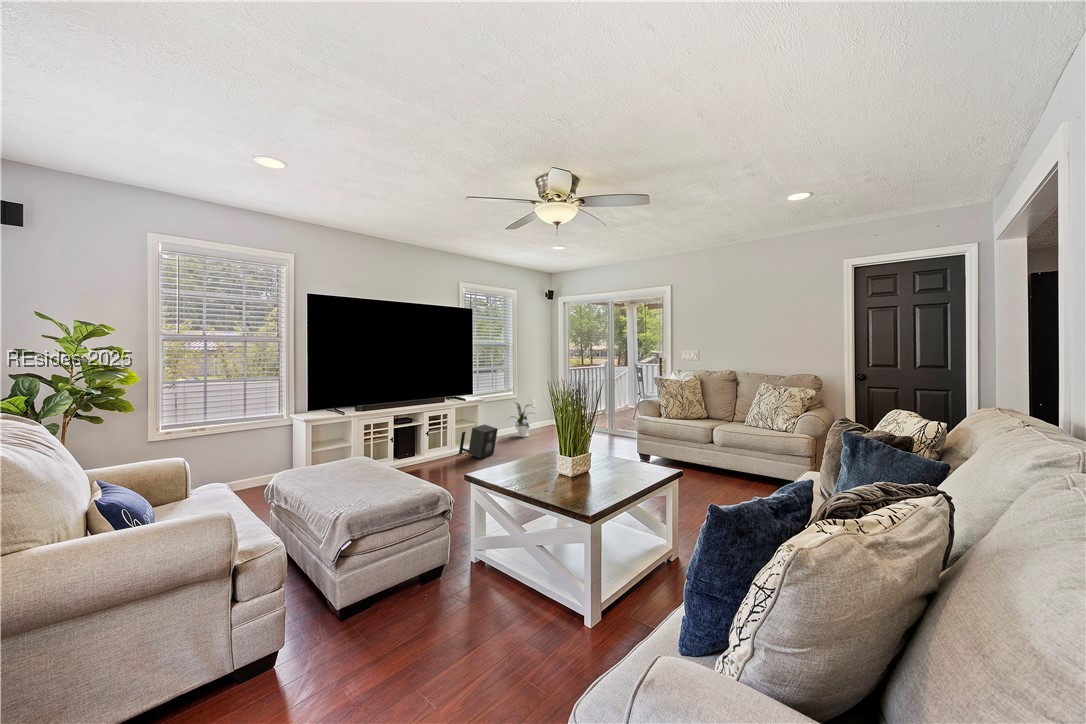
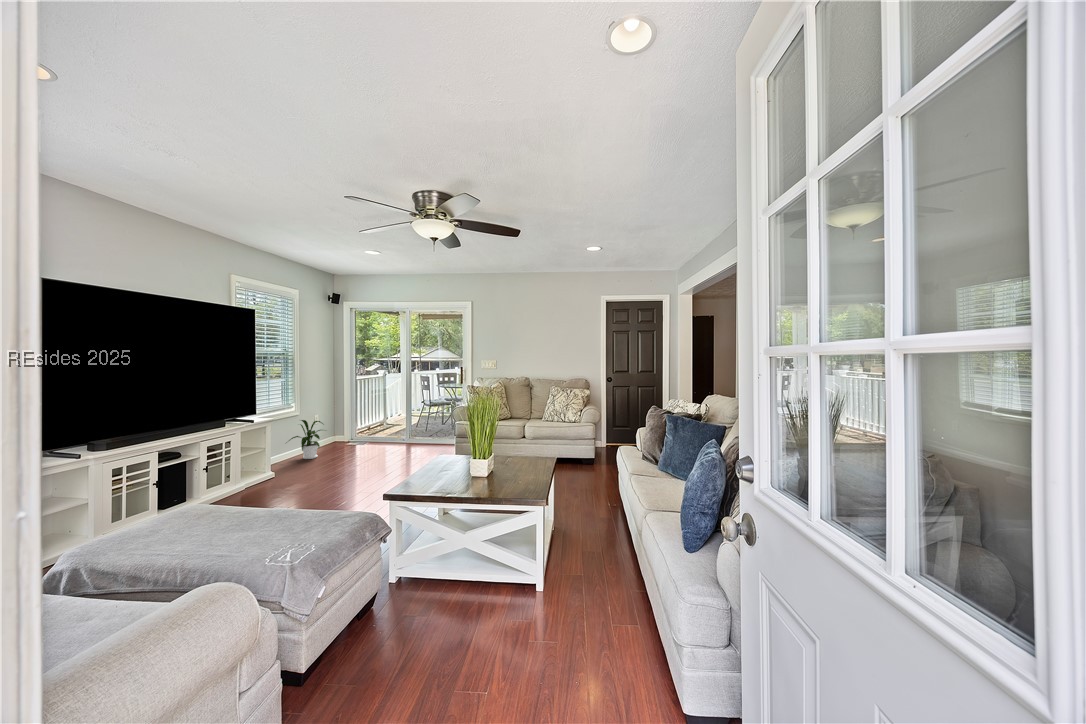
speaker: present [459,424,498,459] -> none [245,448,304,490]

